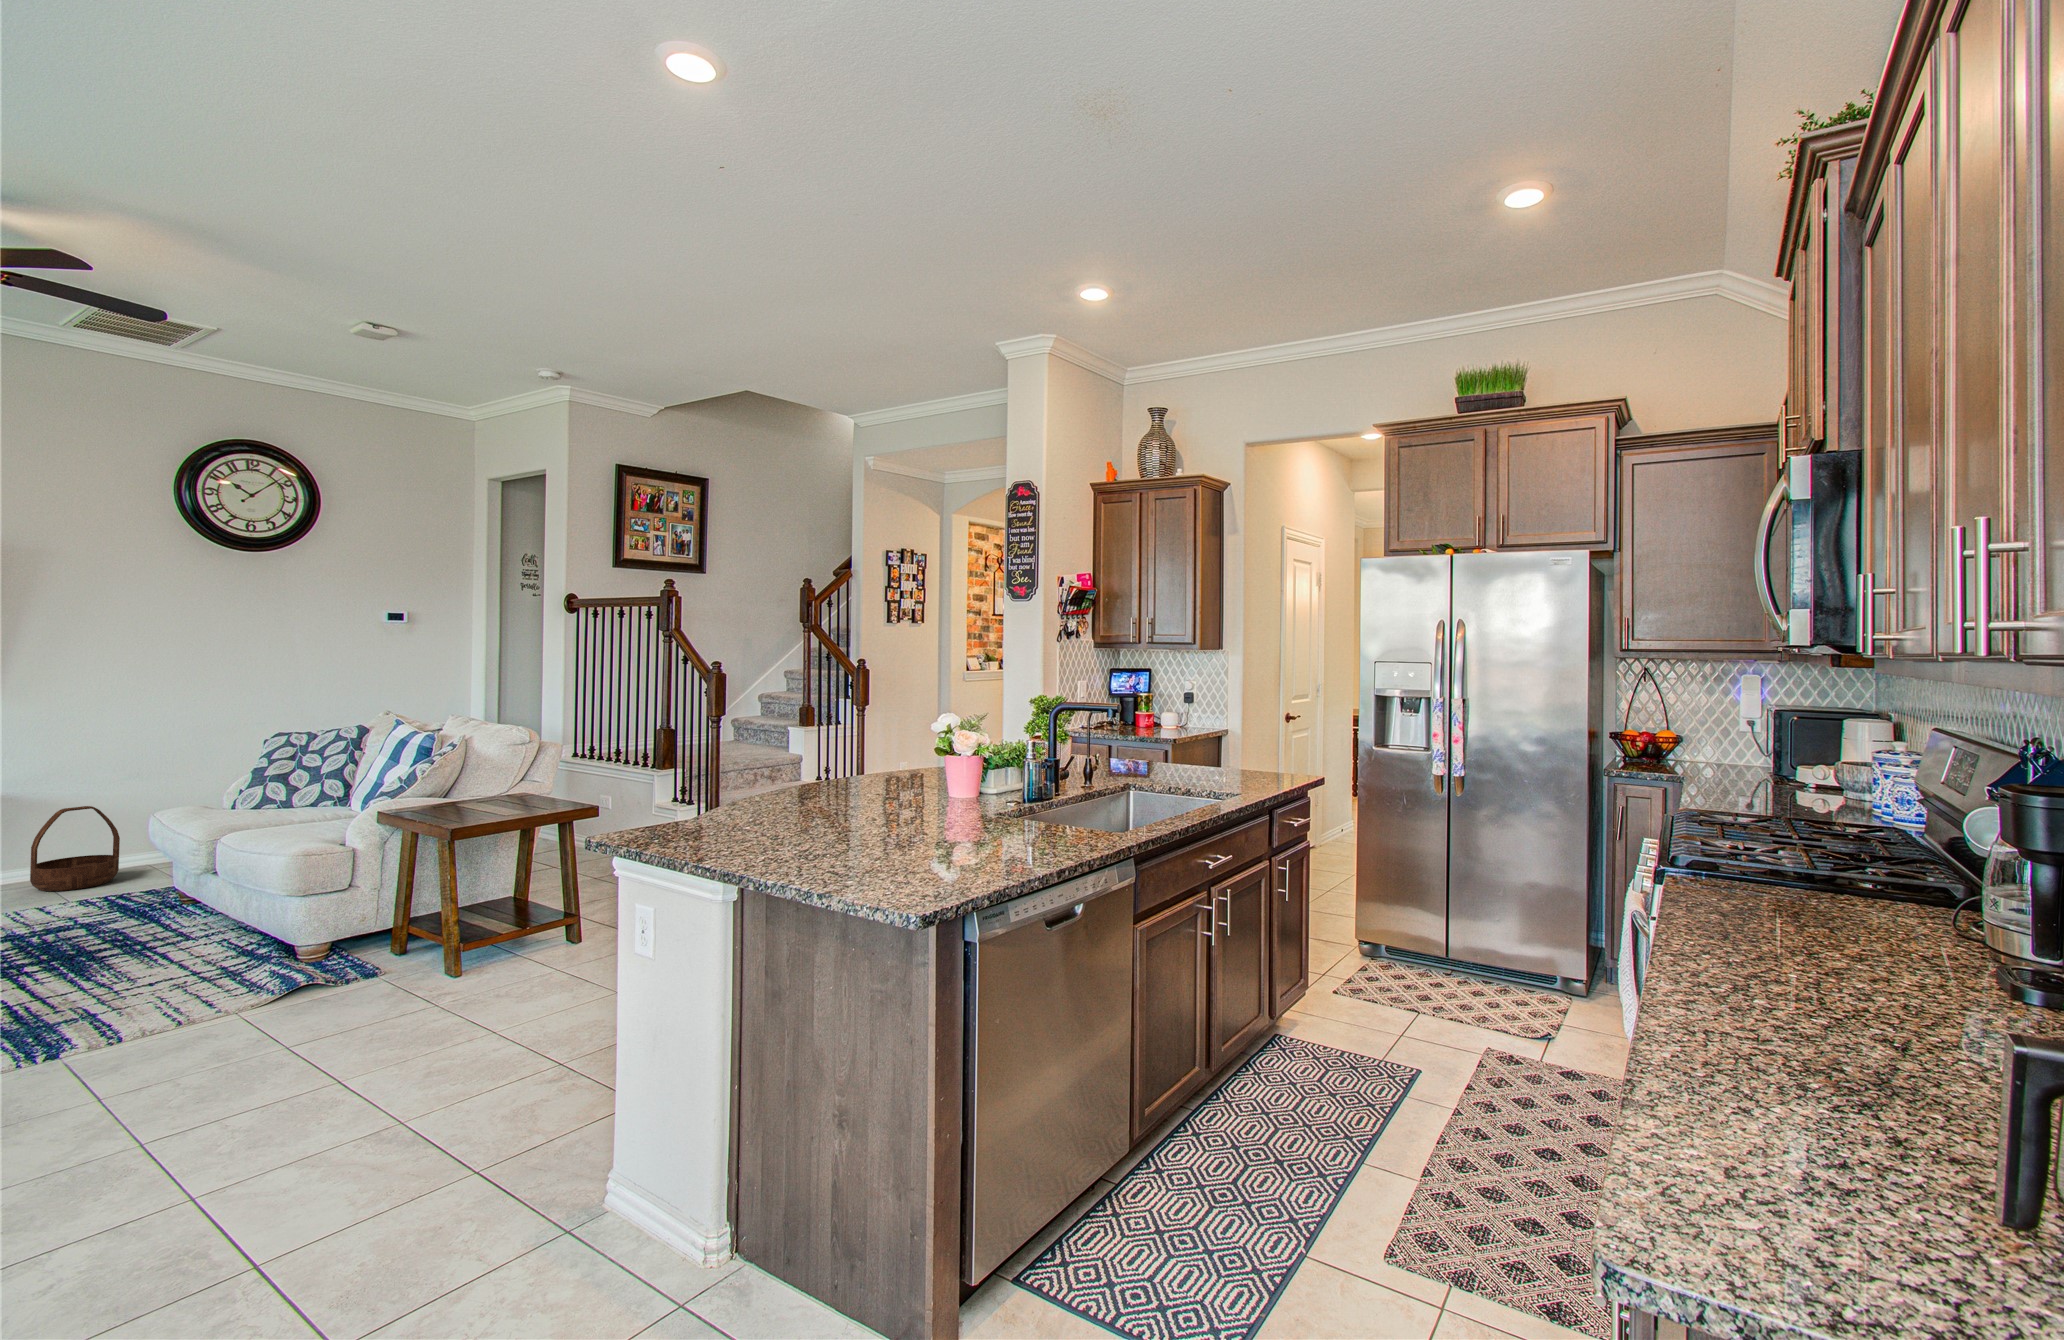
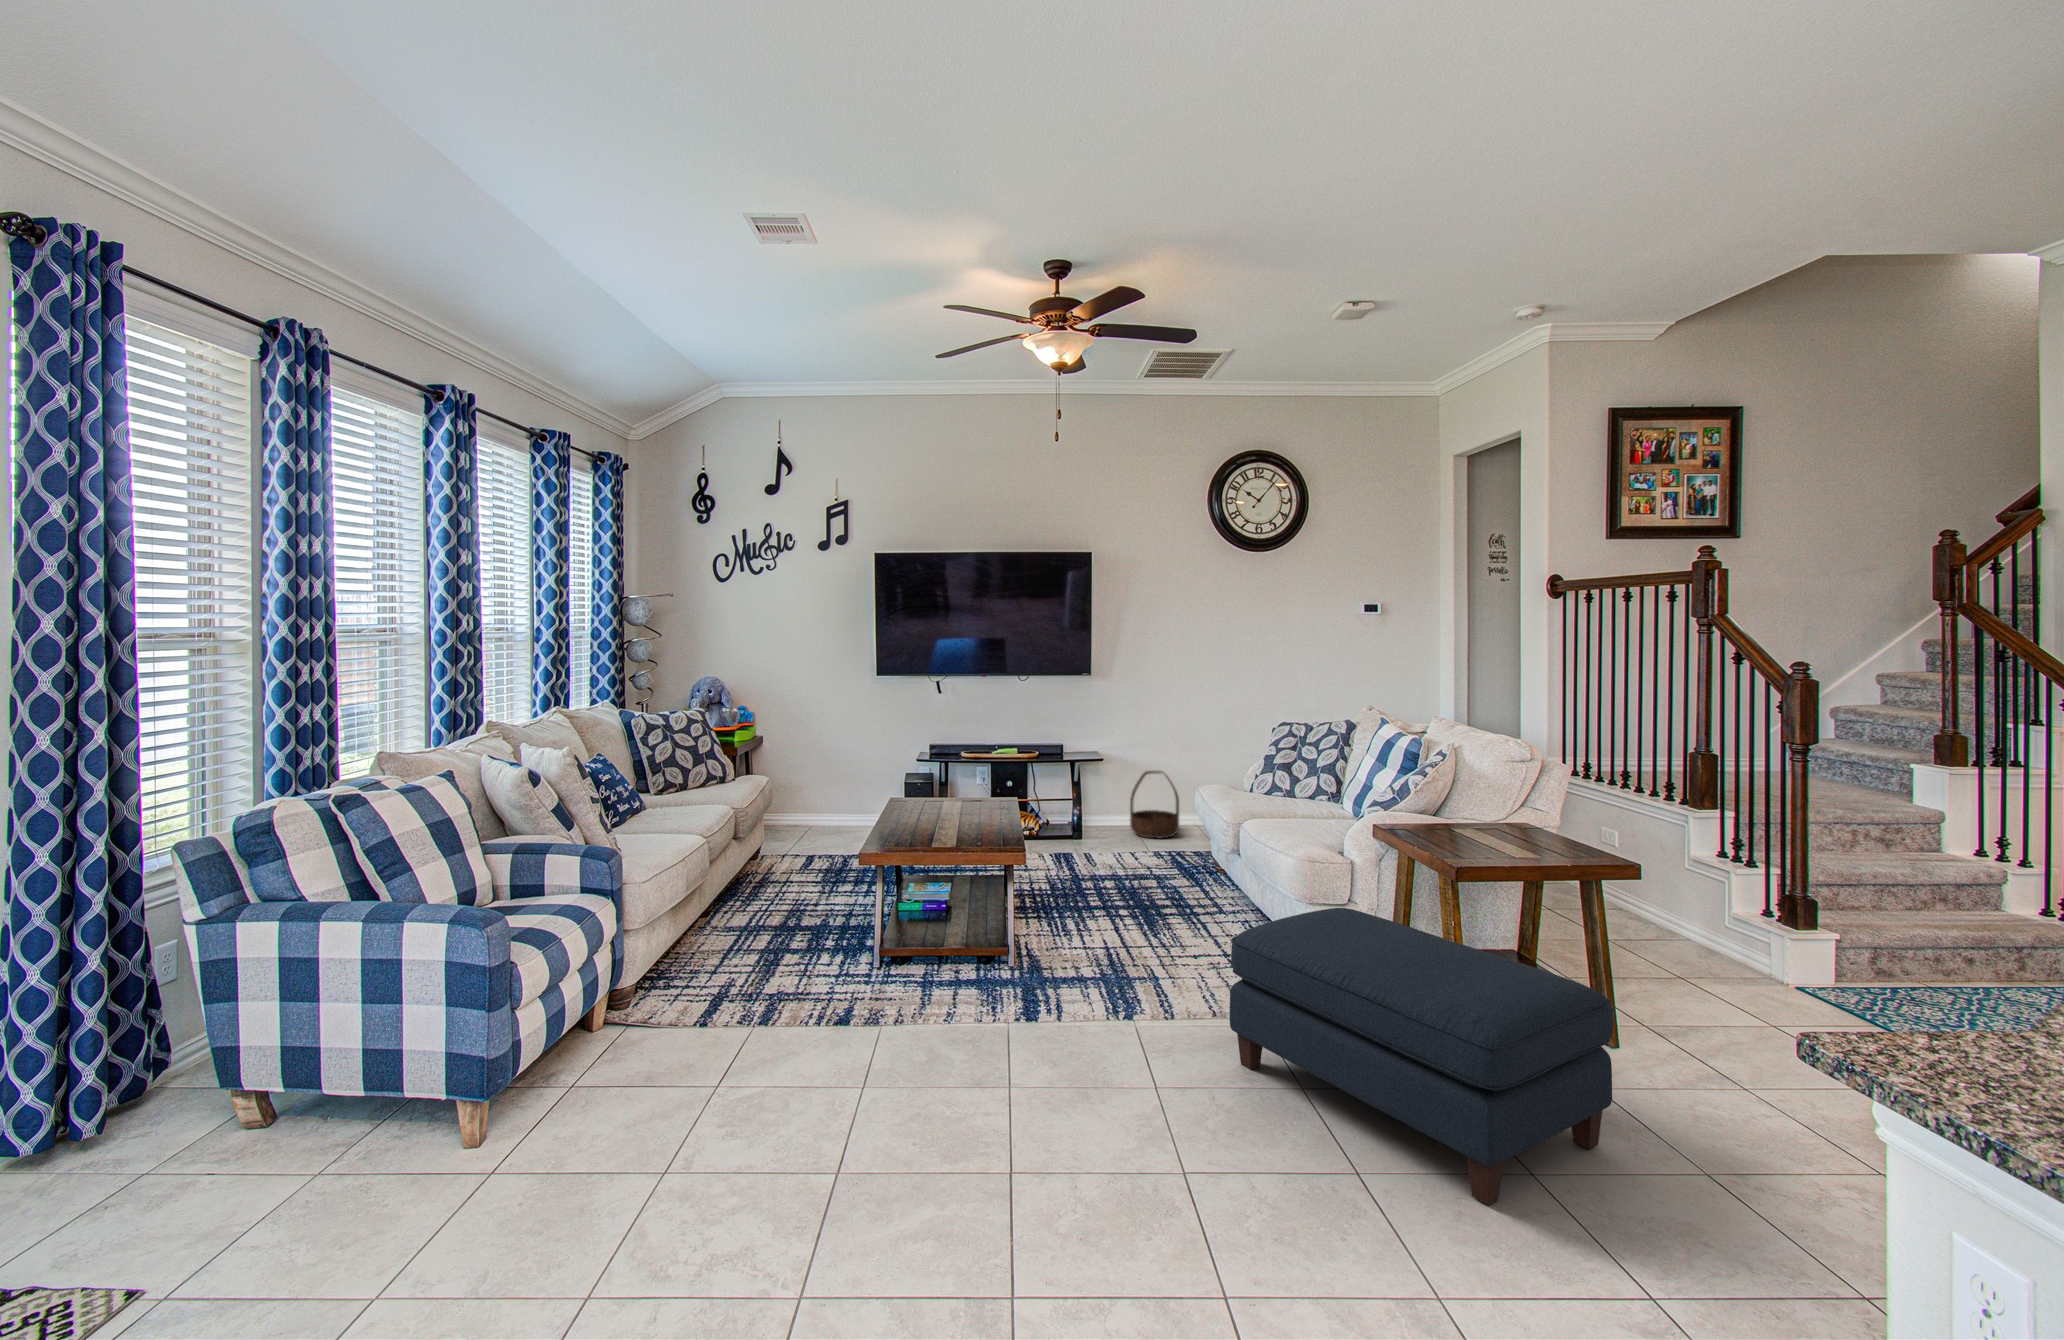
ottoman: none [202,884,560,1058] -> present [1230,908,1614,1205]

